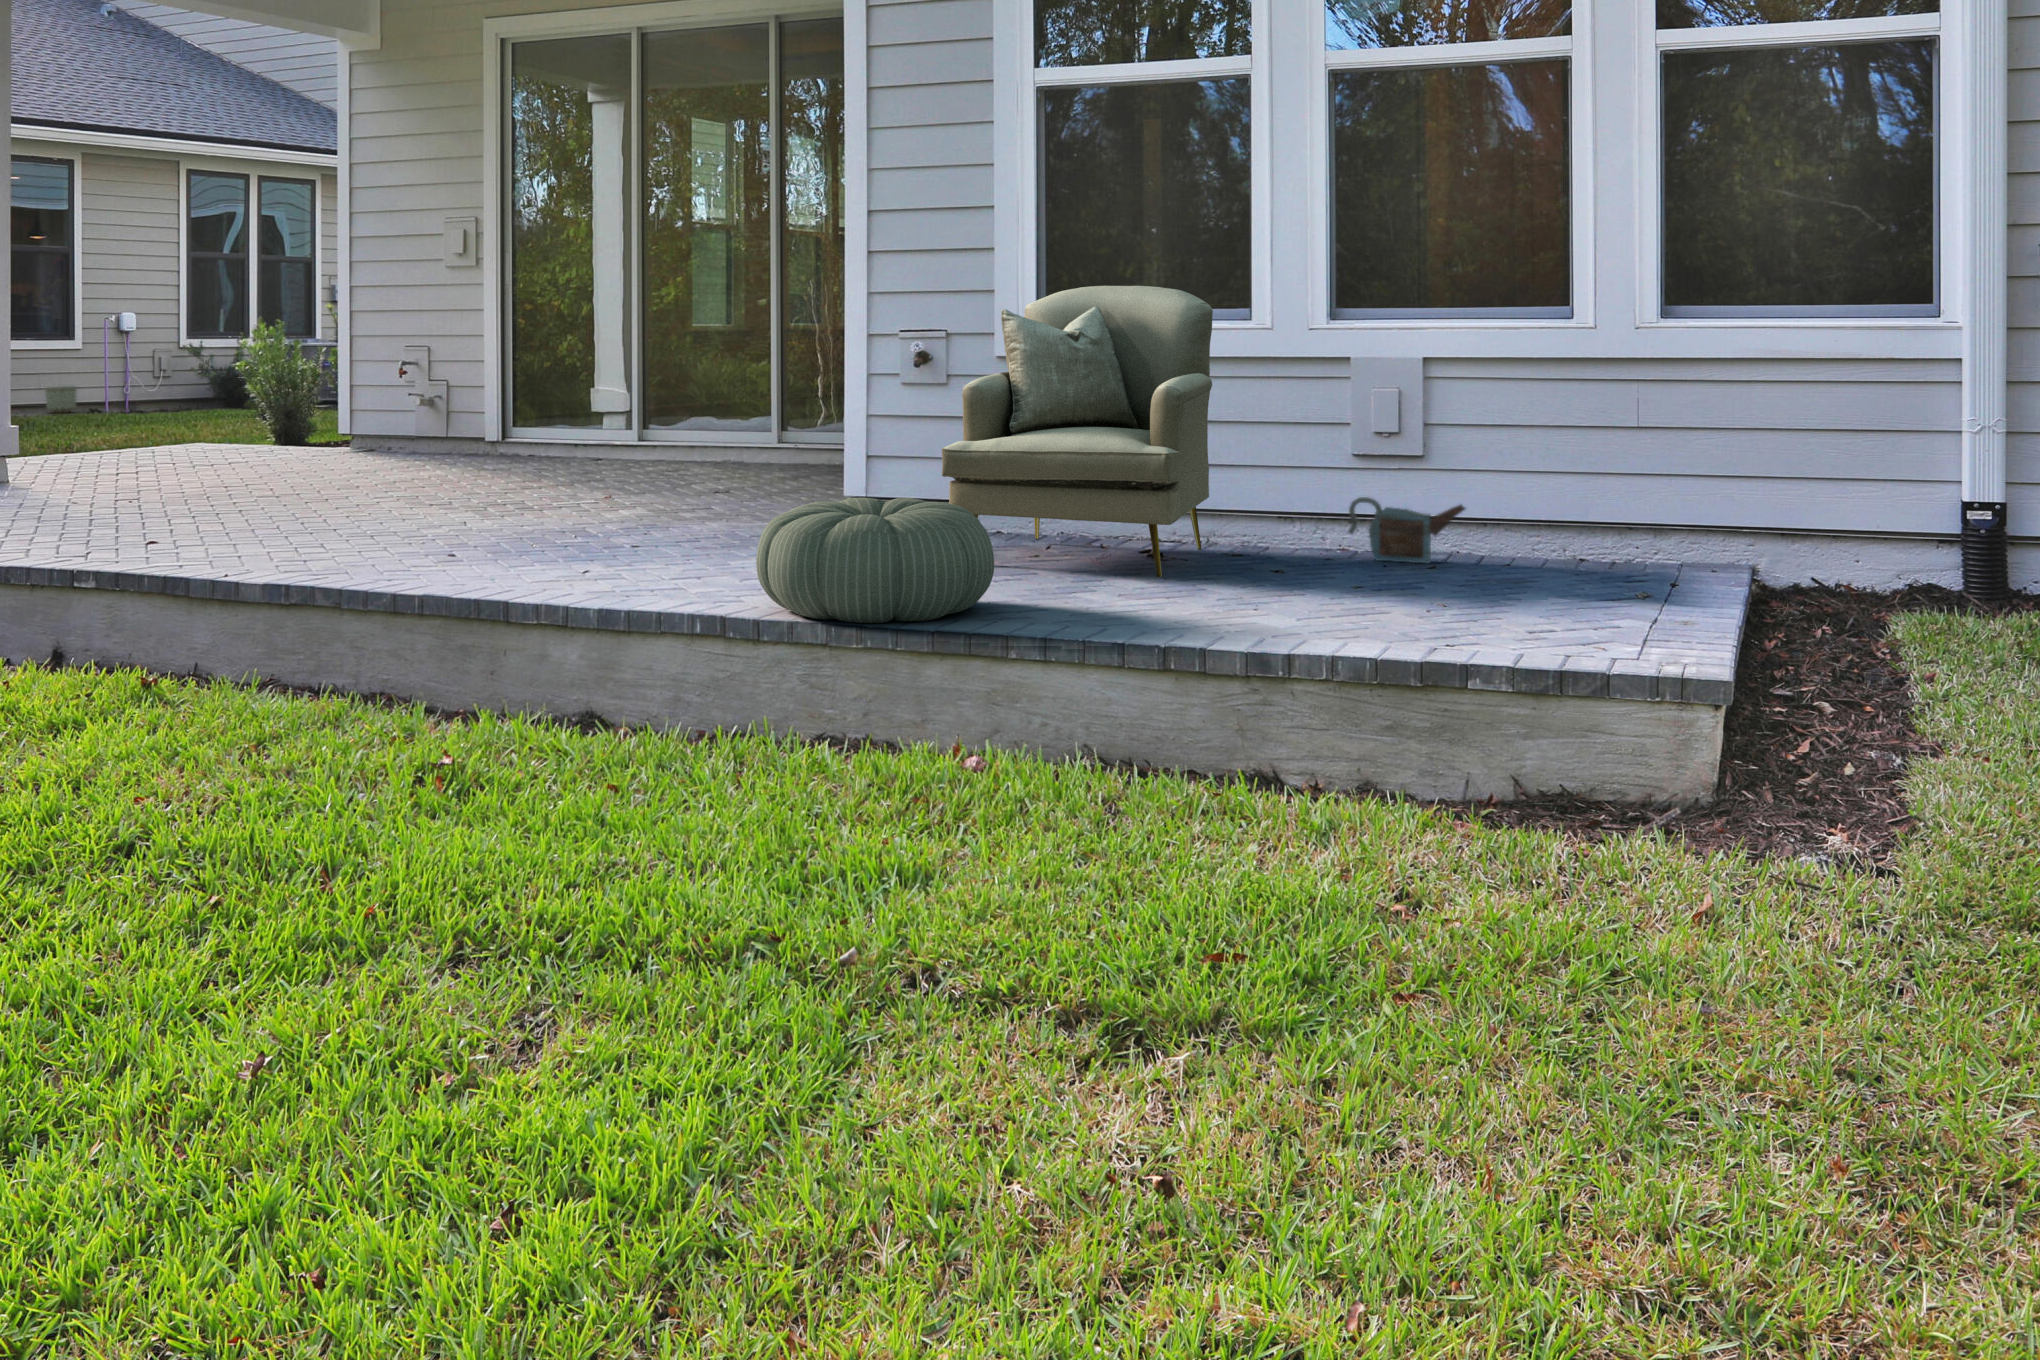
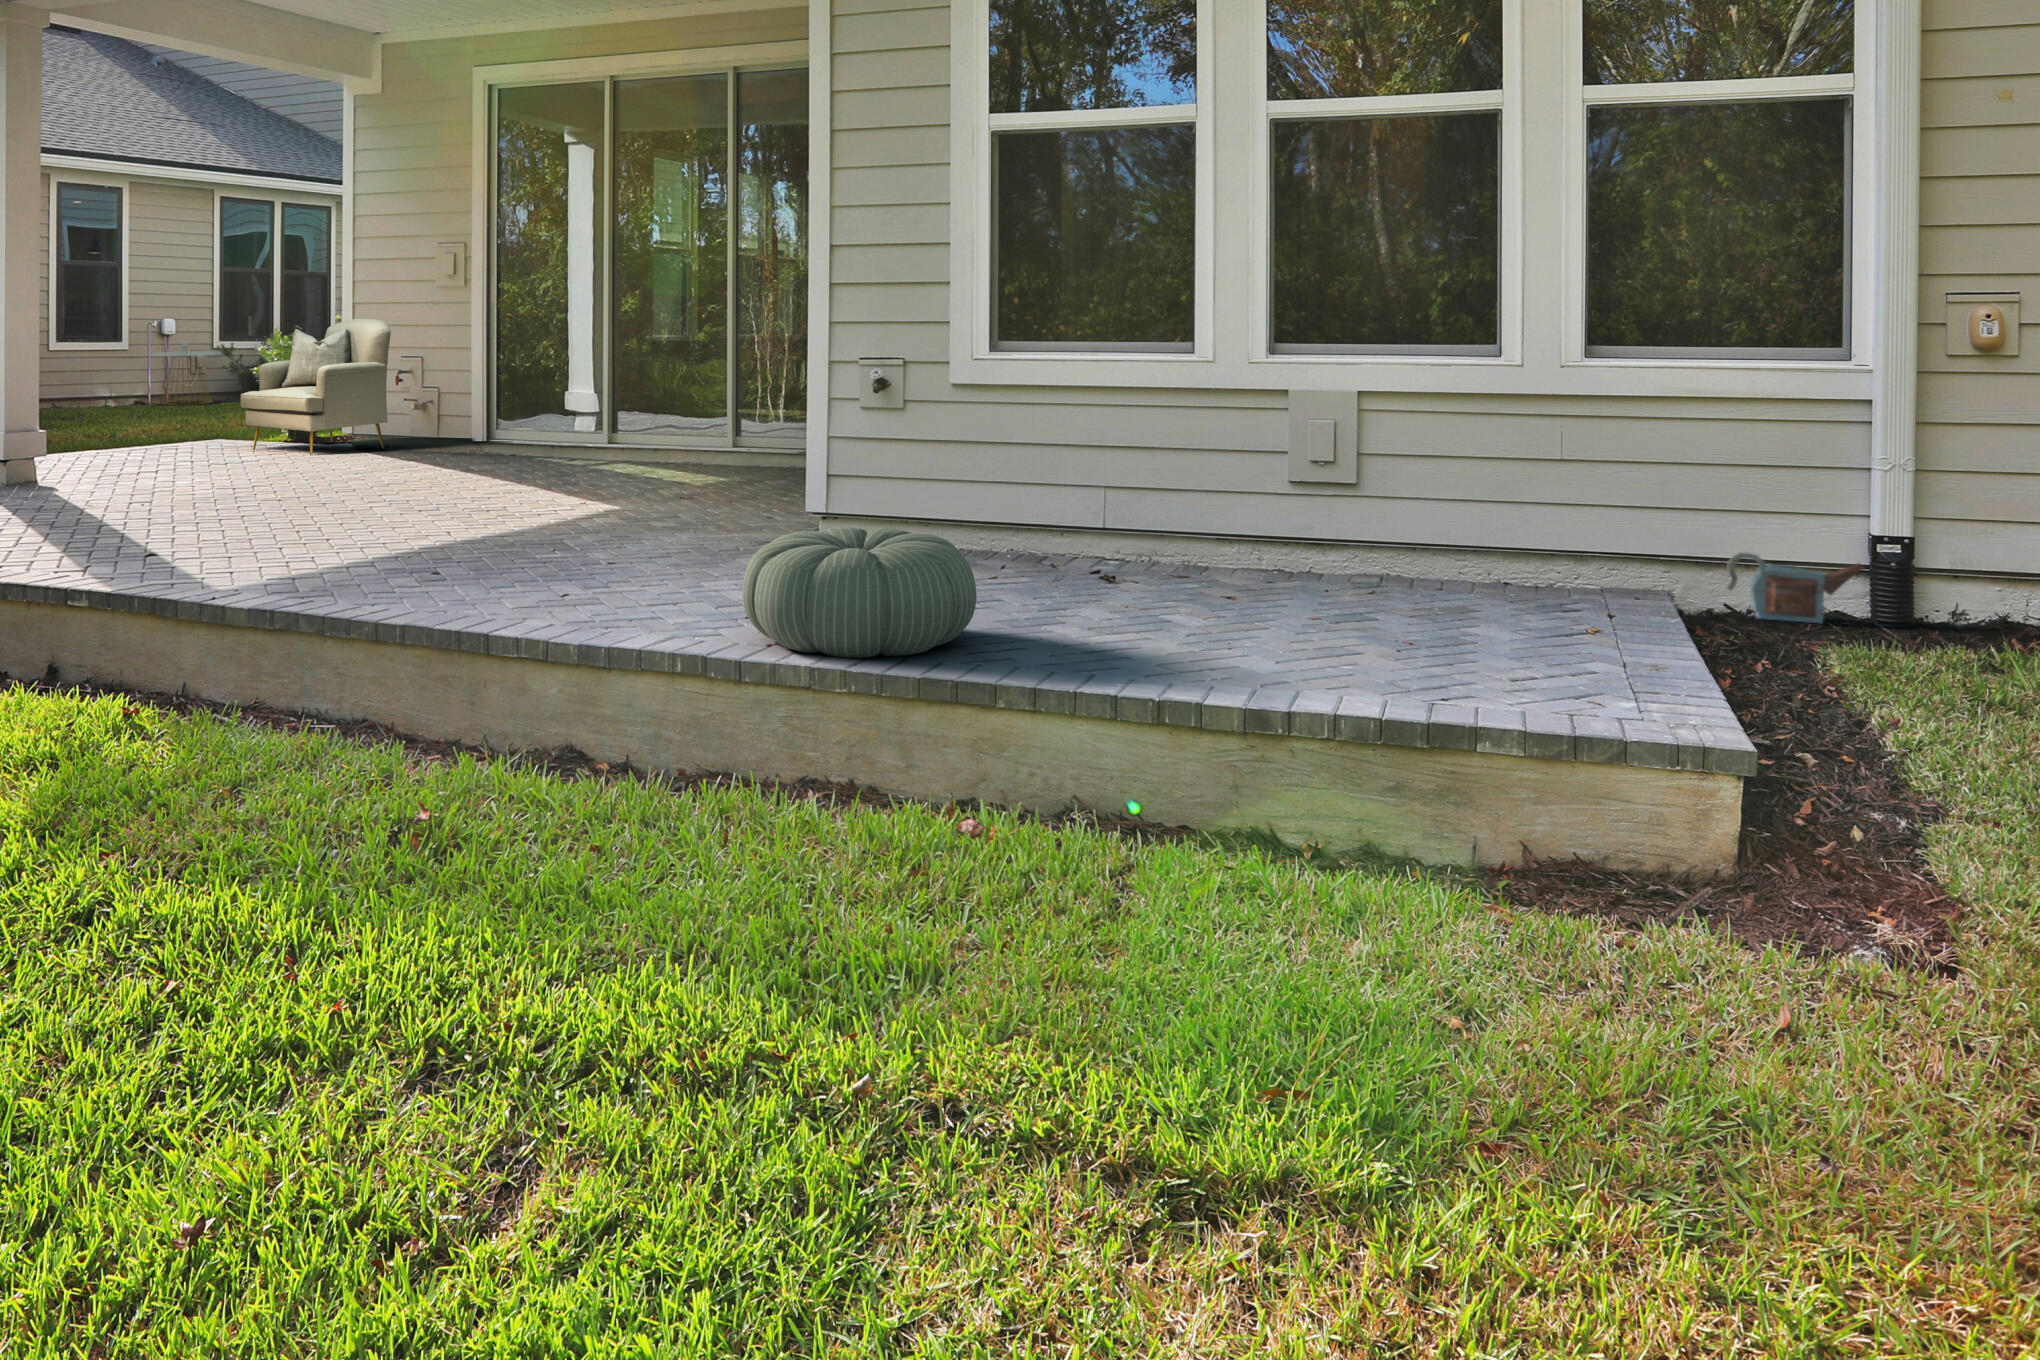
armchair: present [942,286,1213,577] -> present [240,319,391,455]
side table: none [106,339,188,412] -> present [150,342,219,405]
planter: present [45,386,77,413] -> none [93,383,122,406]
watering can: present [1349,497,1465,563] -> present [1725,552,1864,624]

